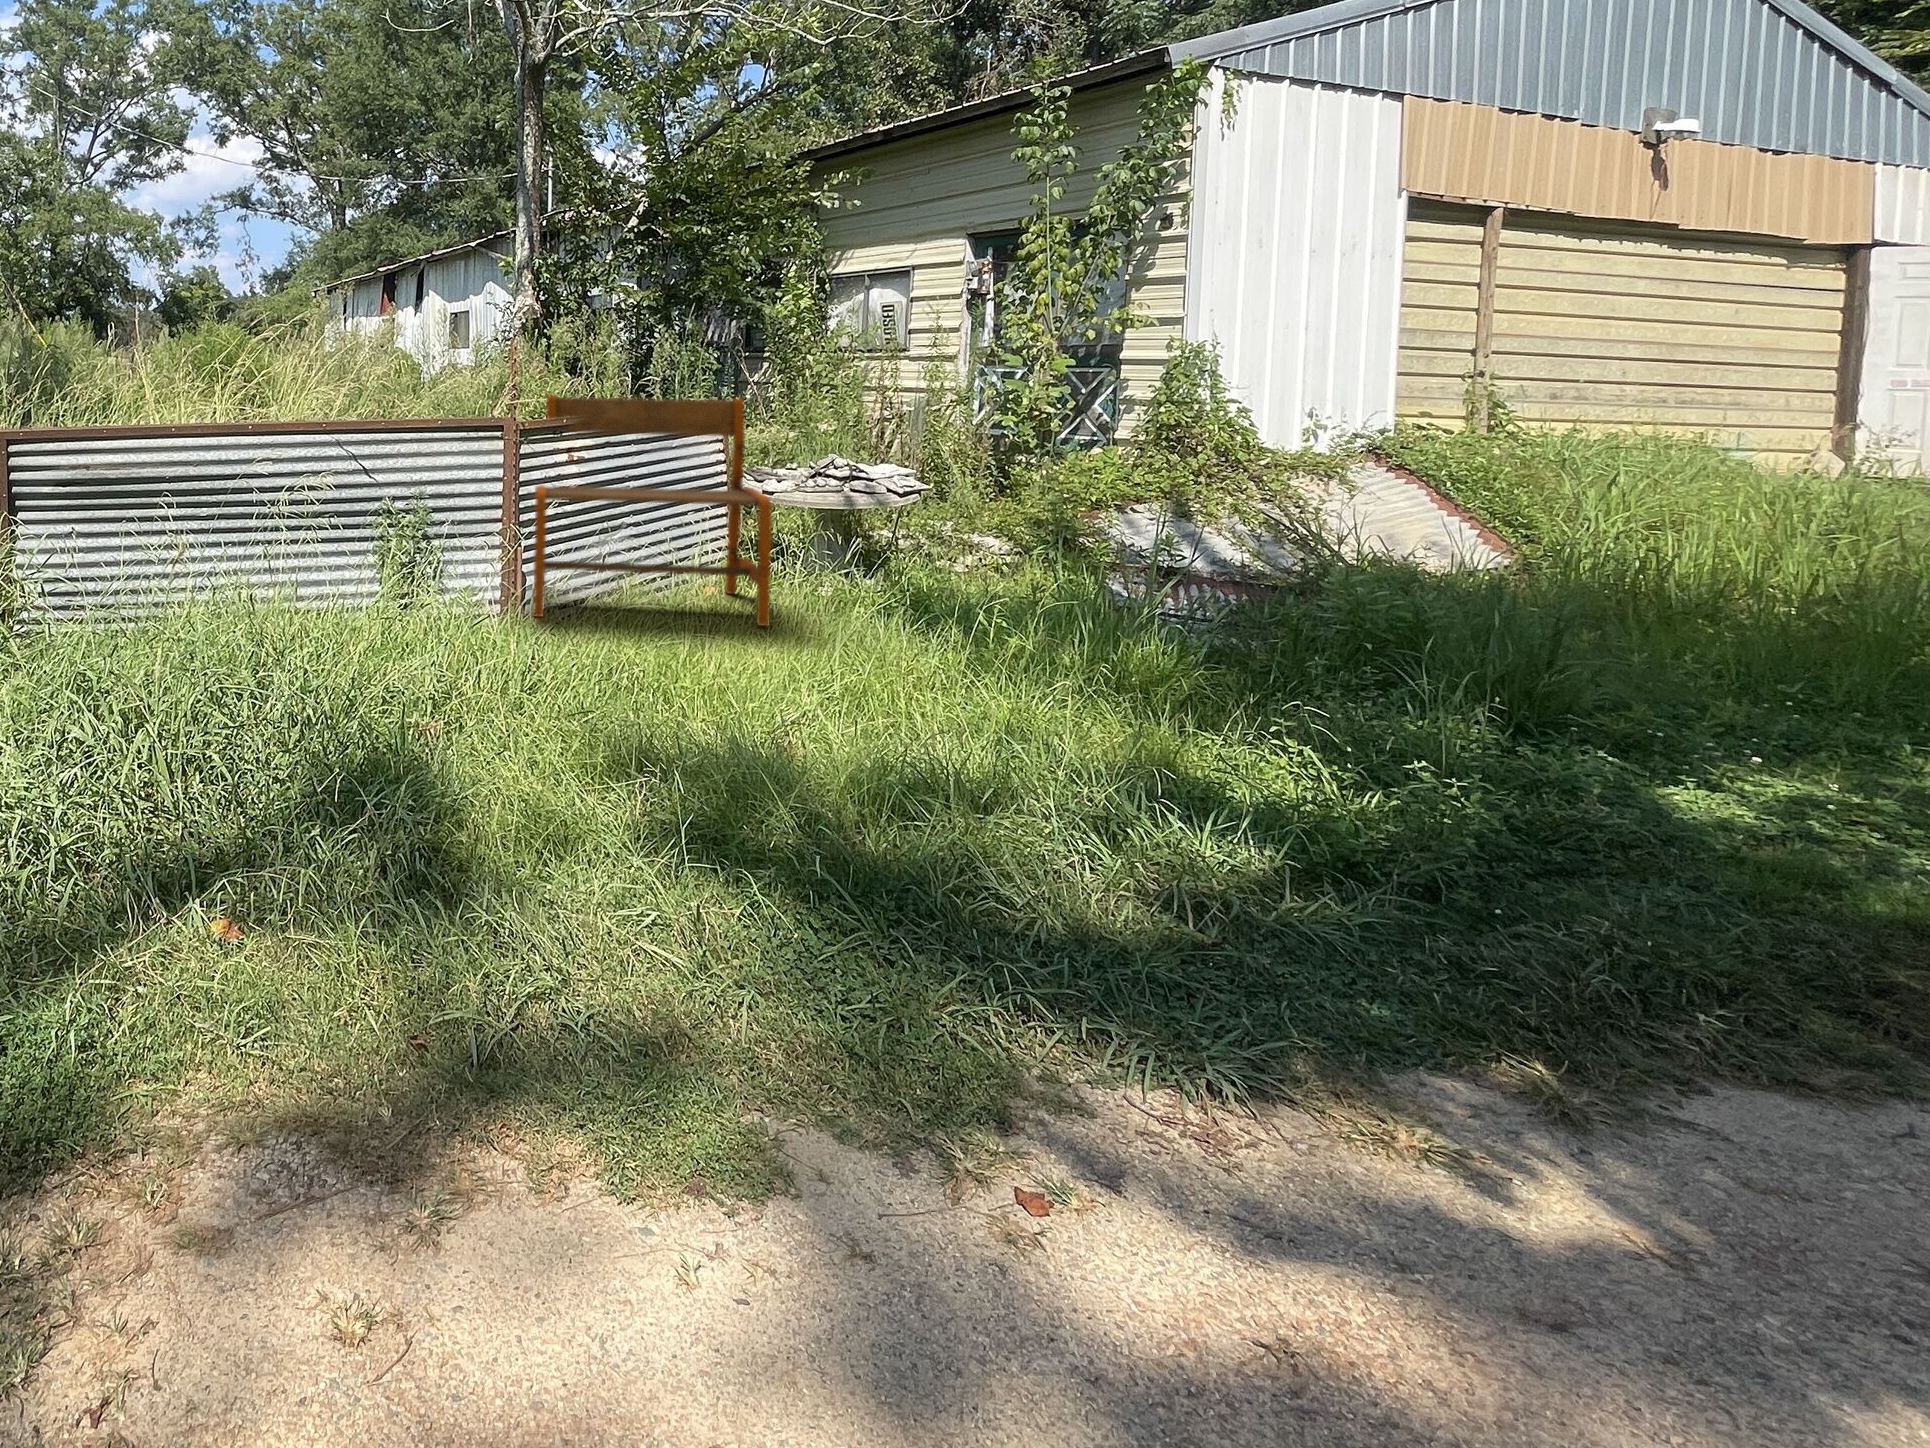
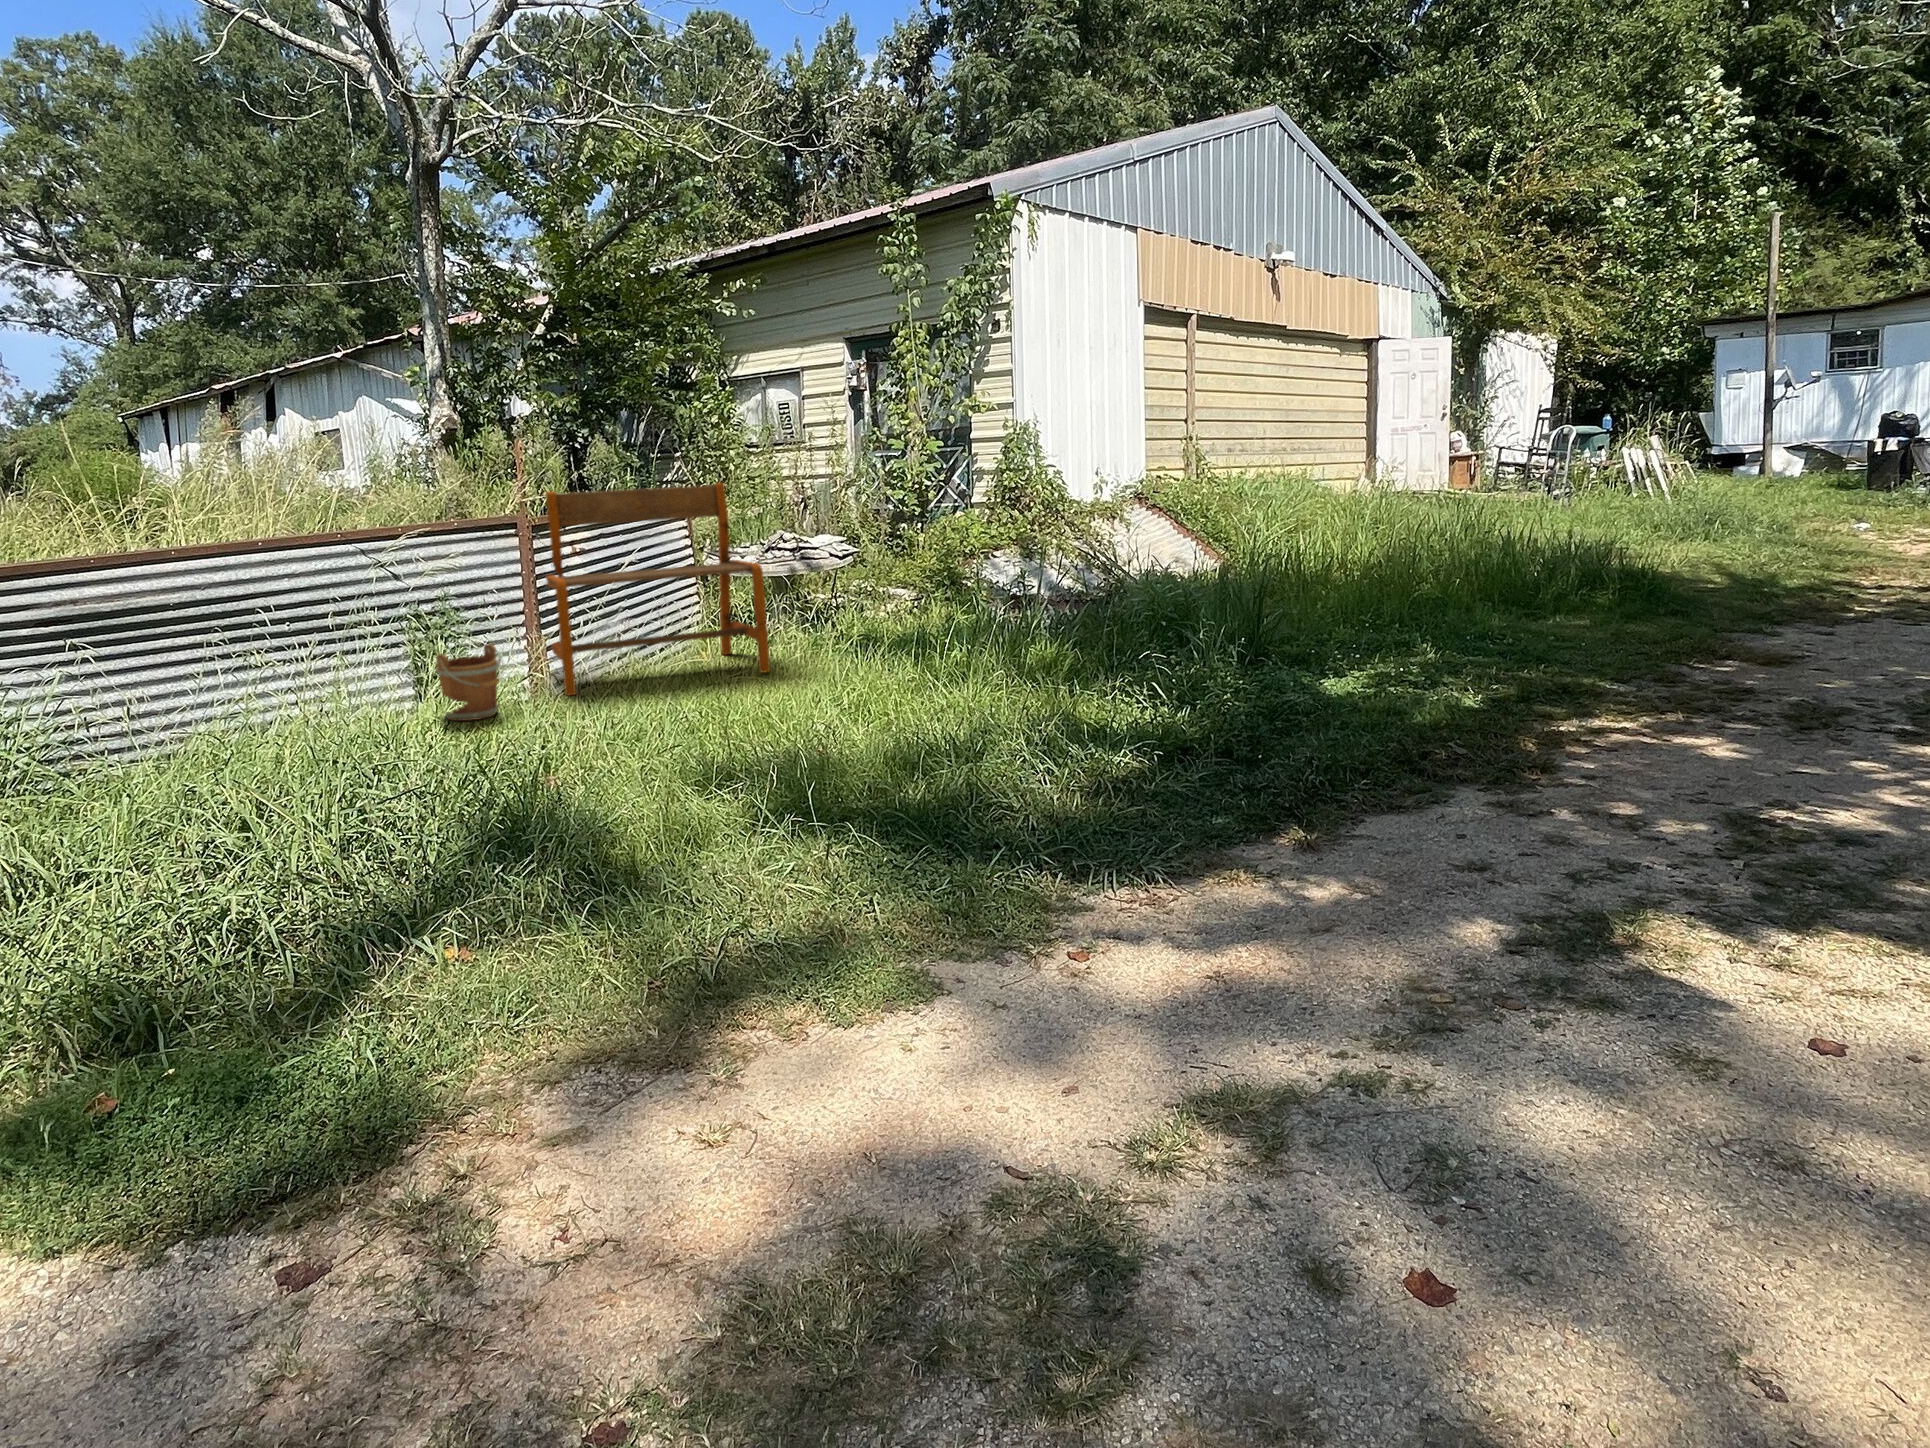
bucket: none [400,551,466,630] -> present [436,644,504,721]

